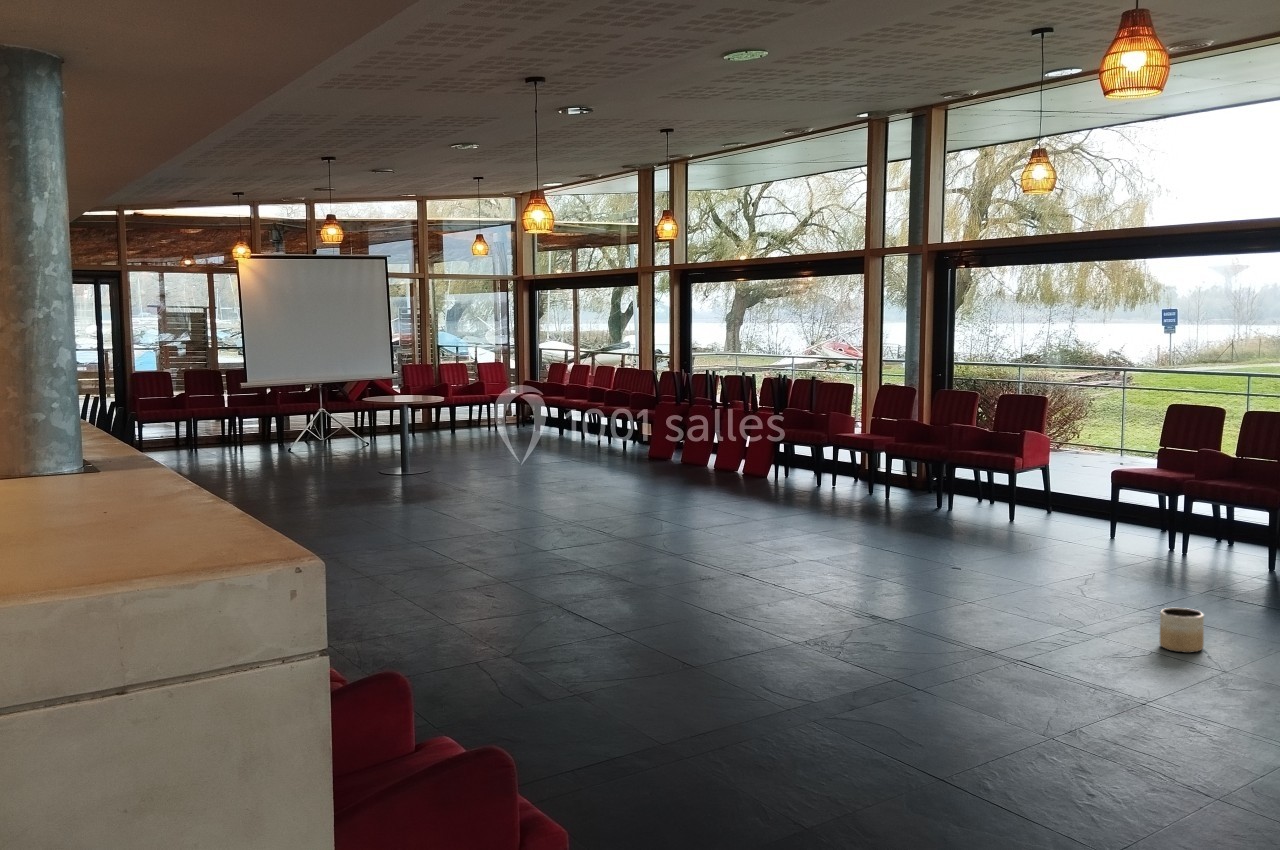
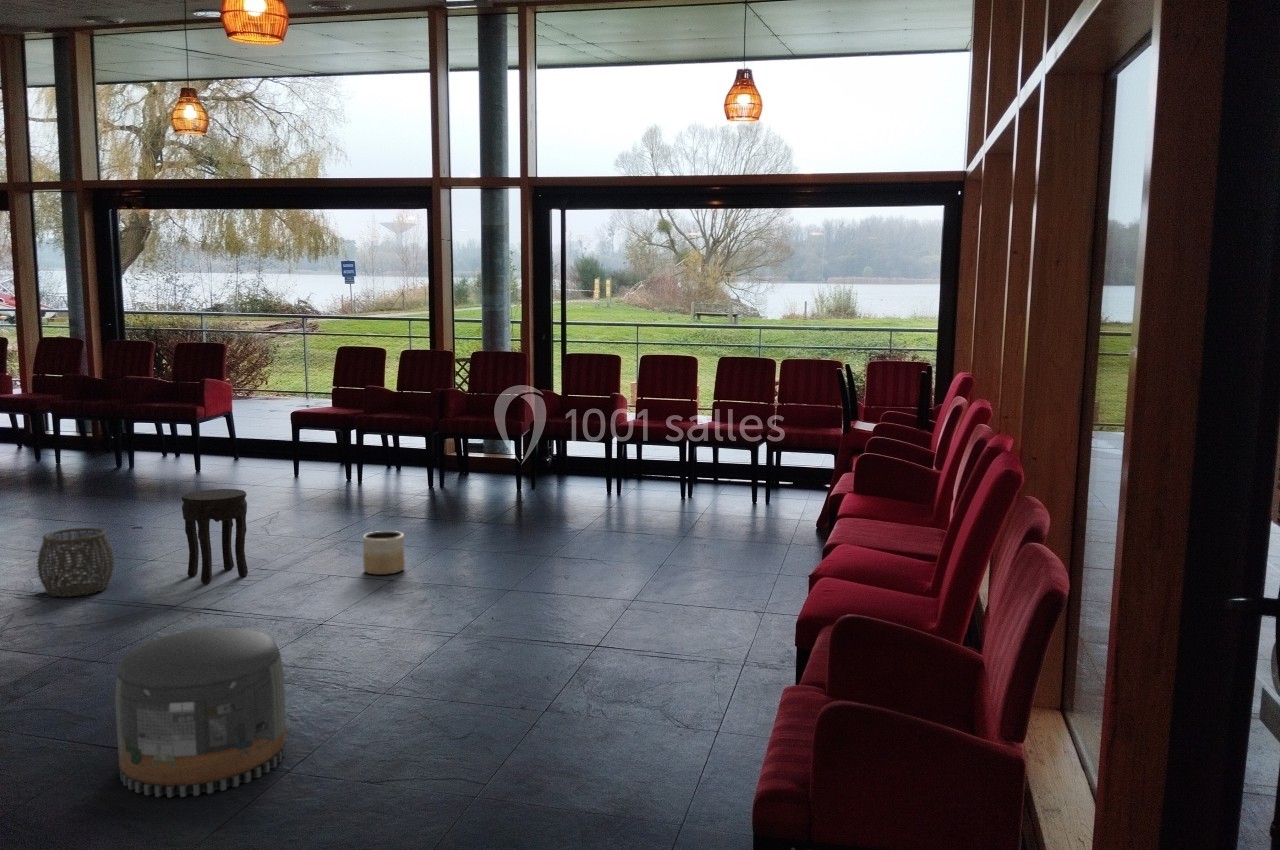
side table: none [992,548,1049,634] -> present [182,489,248,584]
woven basket: none [877,570,936,628] -> present [37,528,115,597]
pouf: none [938,675,1068,808] -> present [115,628,286,797]

